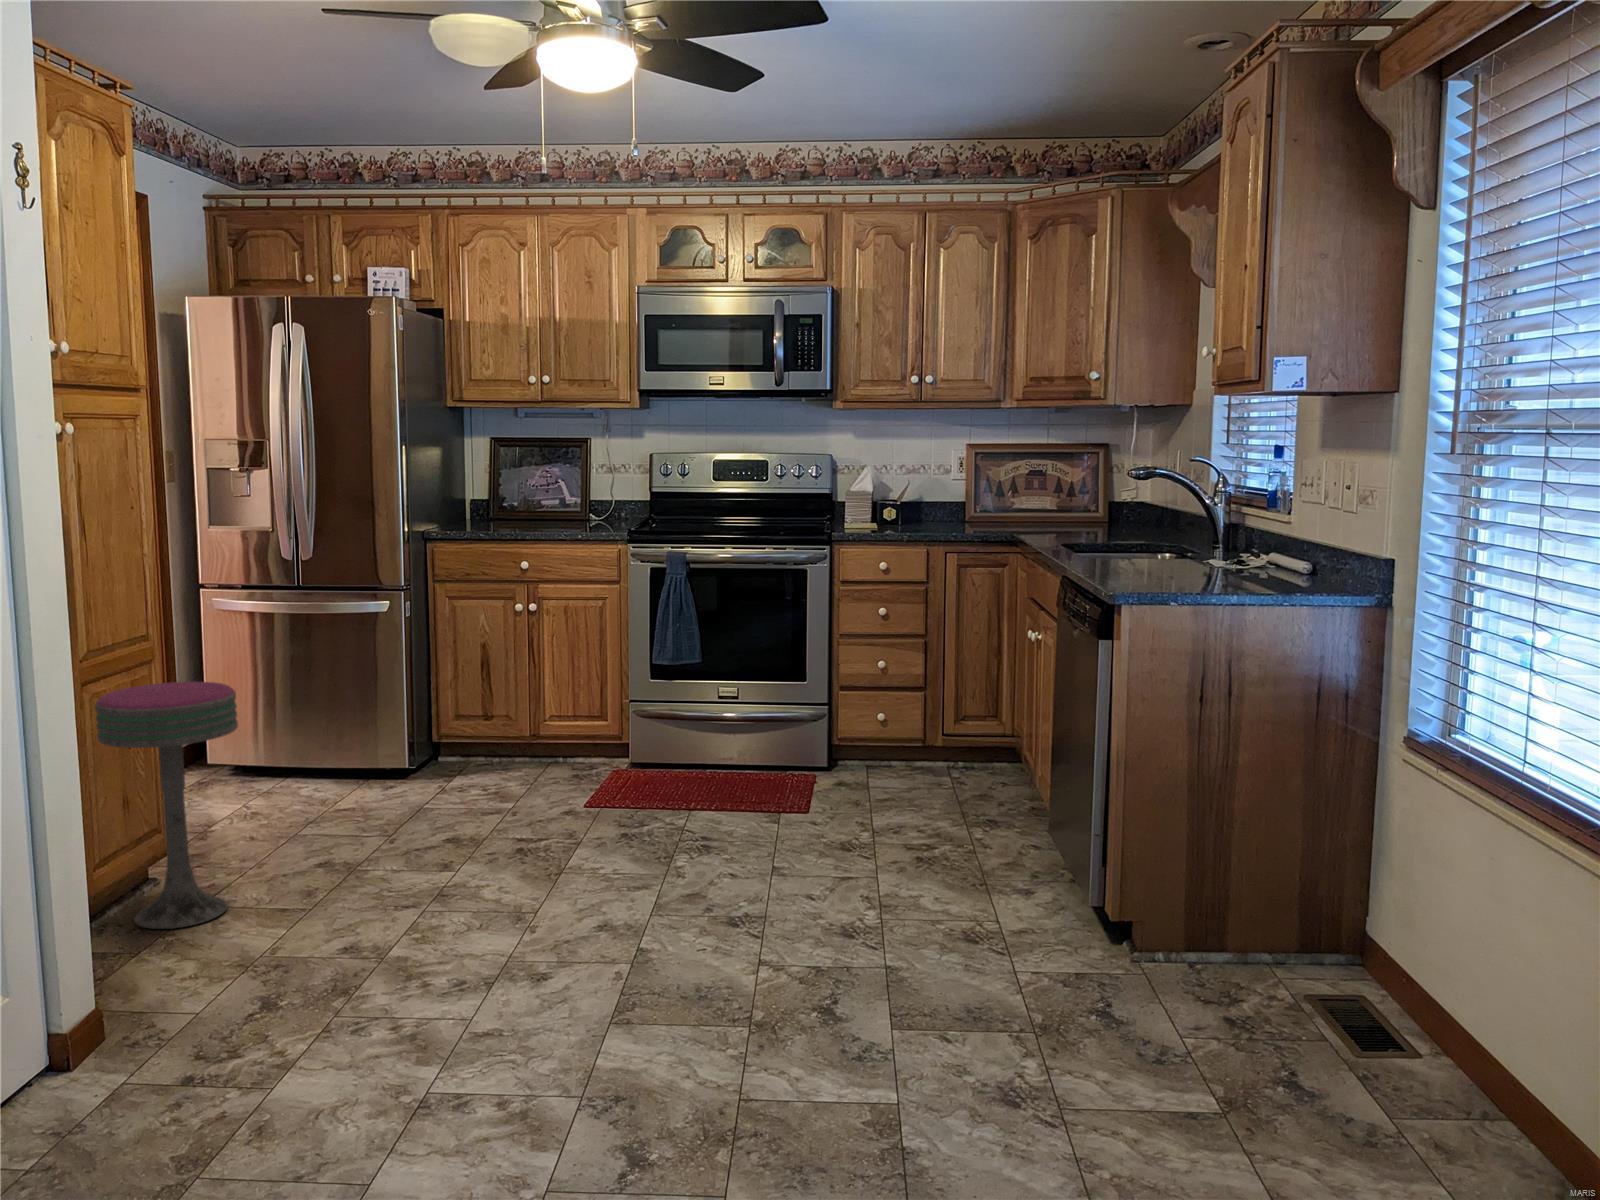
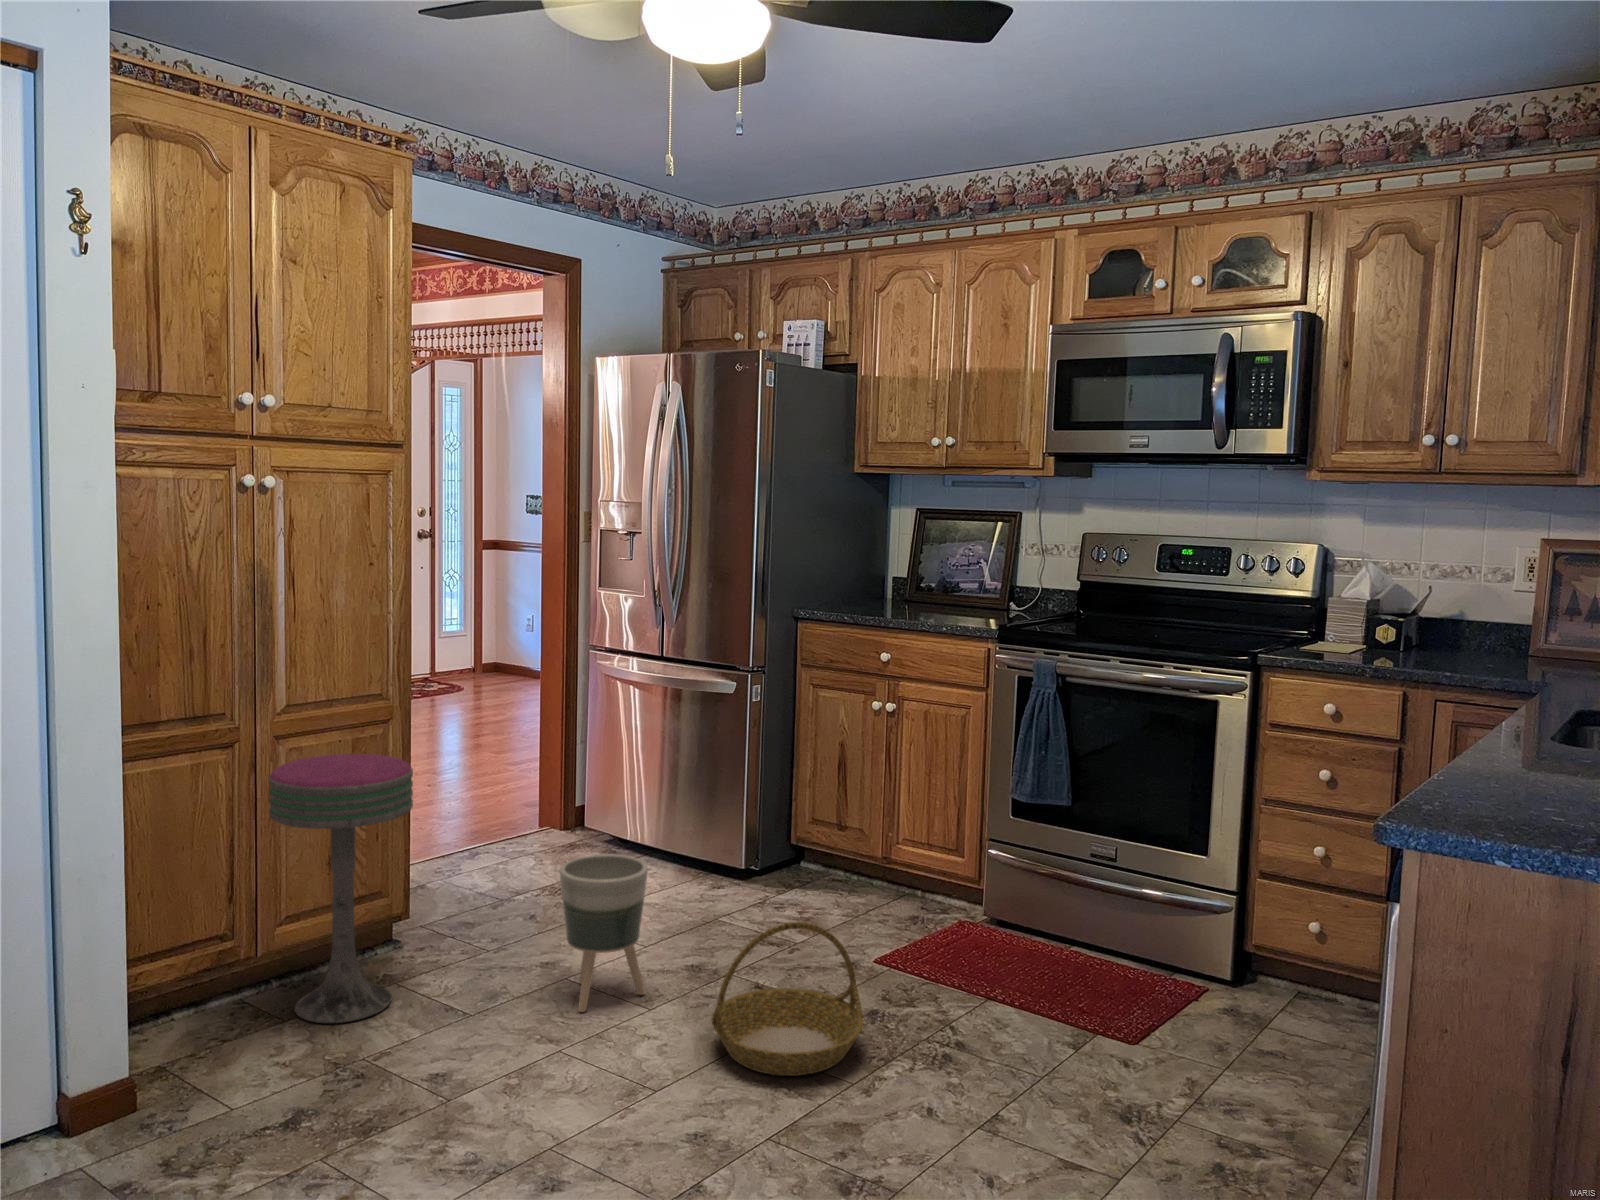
planter: none [362,742,440,872] -> present [560,855,648,1012]
basket: none [529,756,648,870] -> present [712,922,863,1076]

